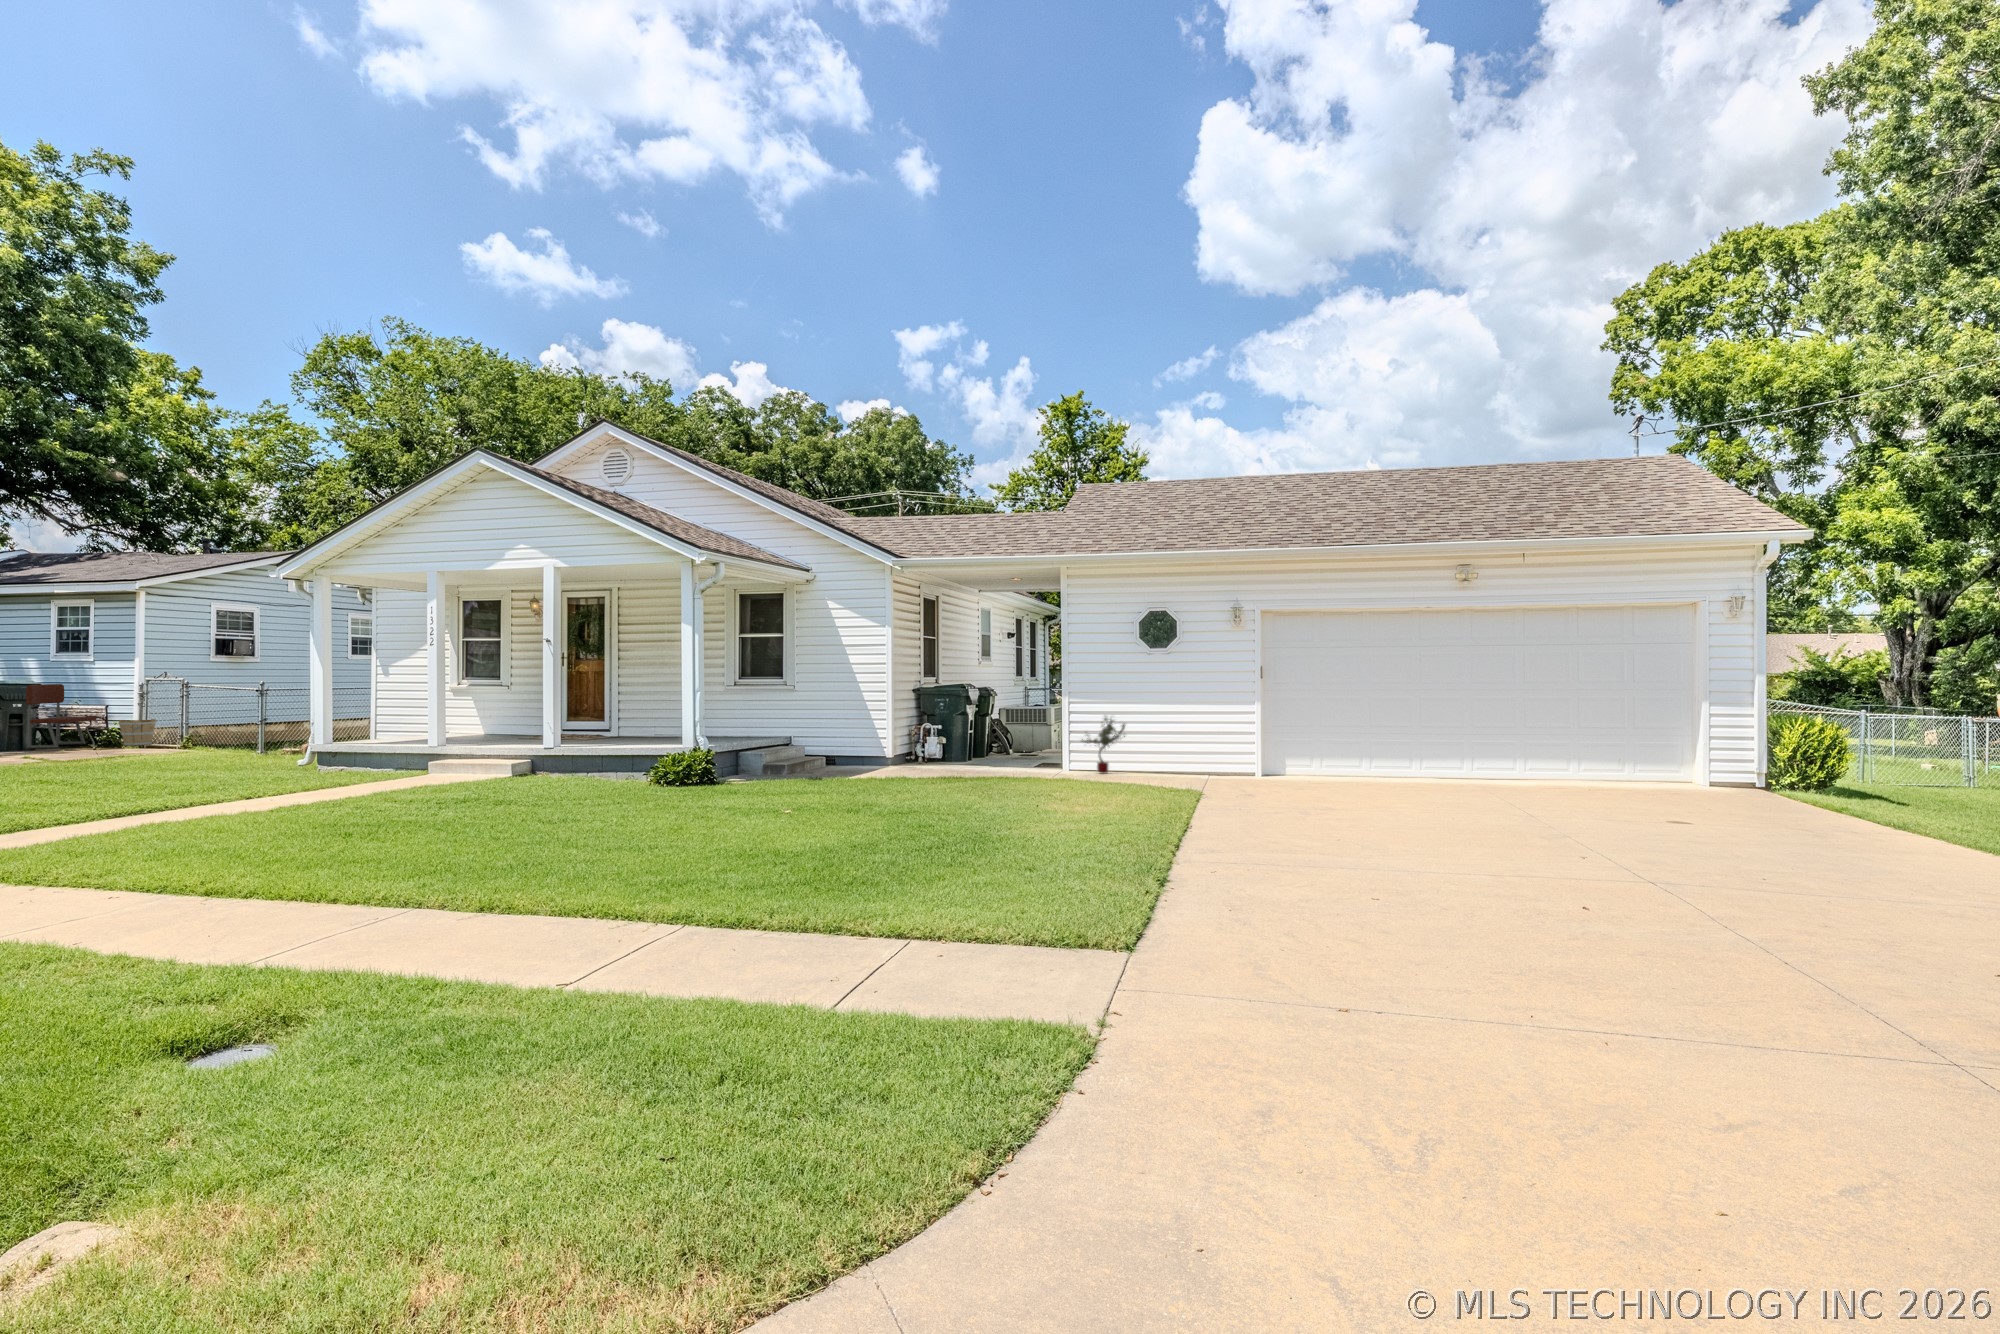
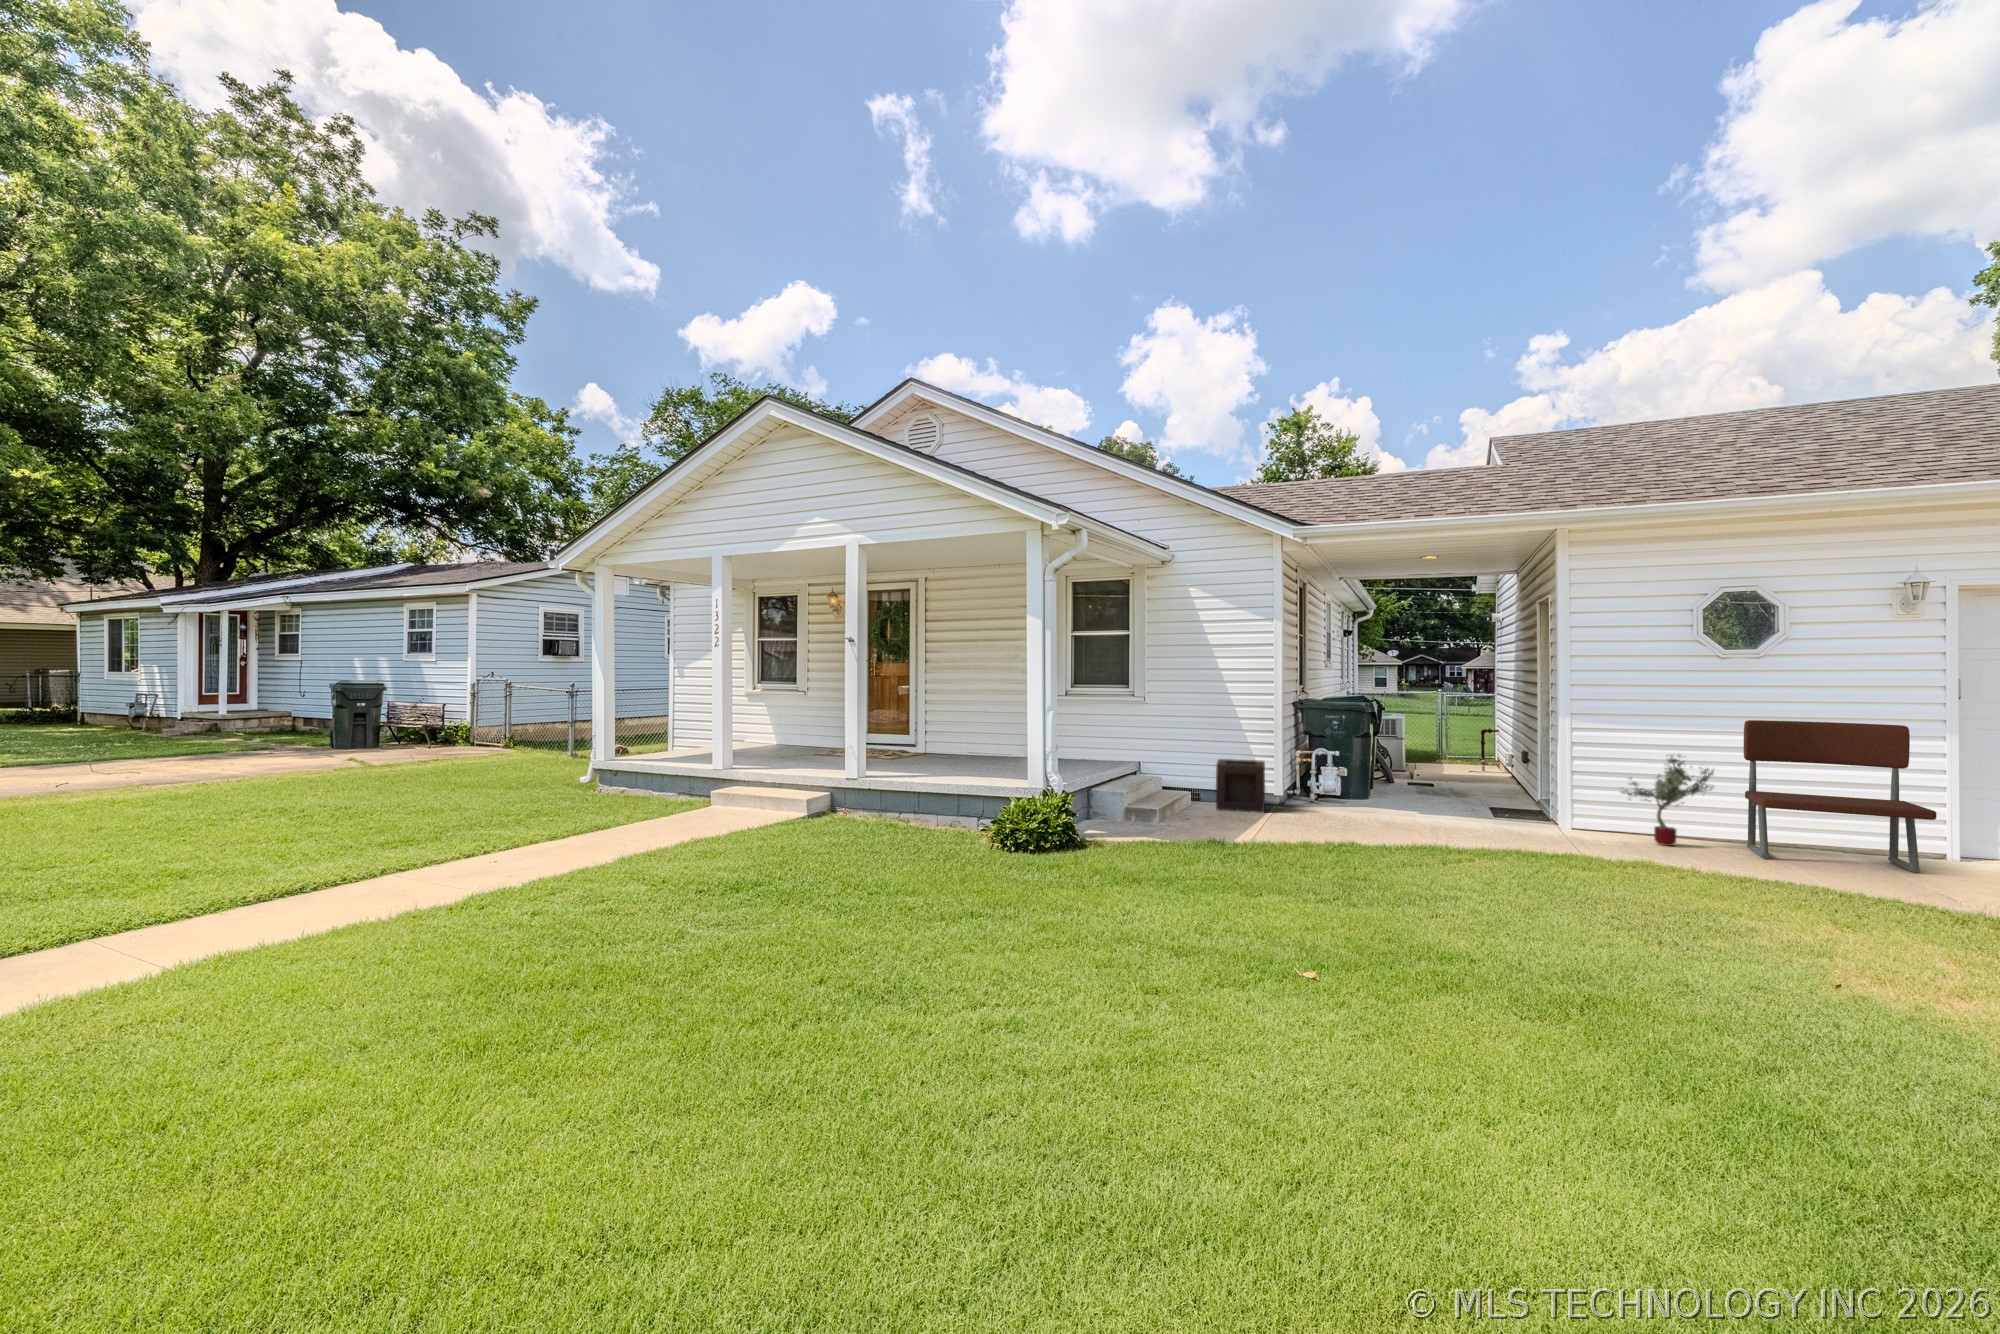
bench: present [26,684,97,748] -> present [1744,720,1937,873]
wooden bucket: present [118,719,157,746] -> none [451,718,485,744]
wooden crate: none [837,731,878,767] -> present [1216,759,1265,813]

